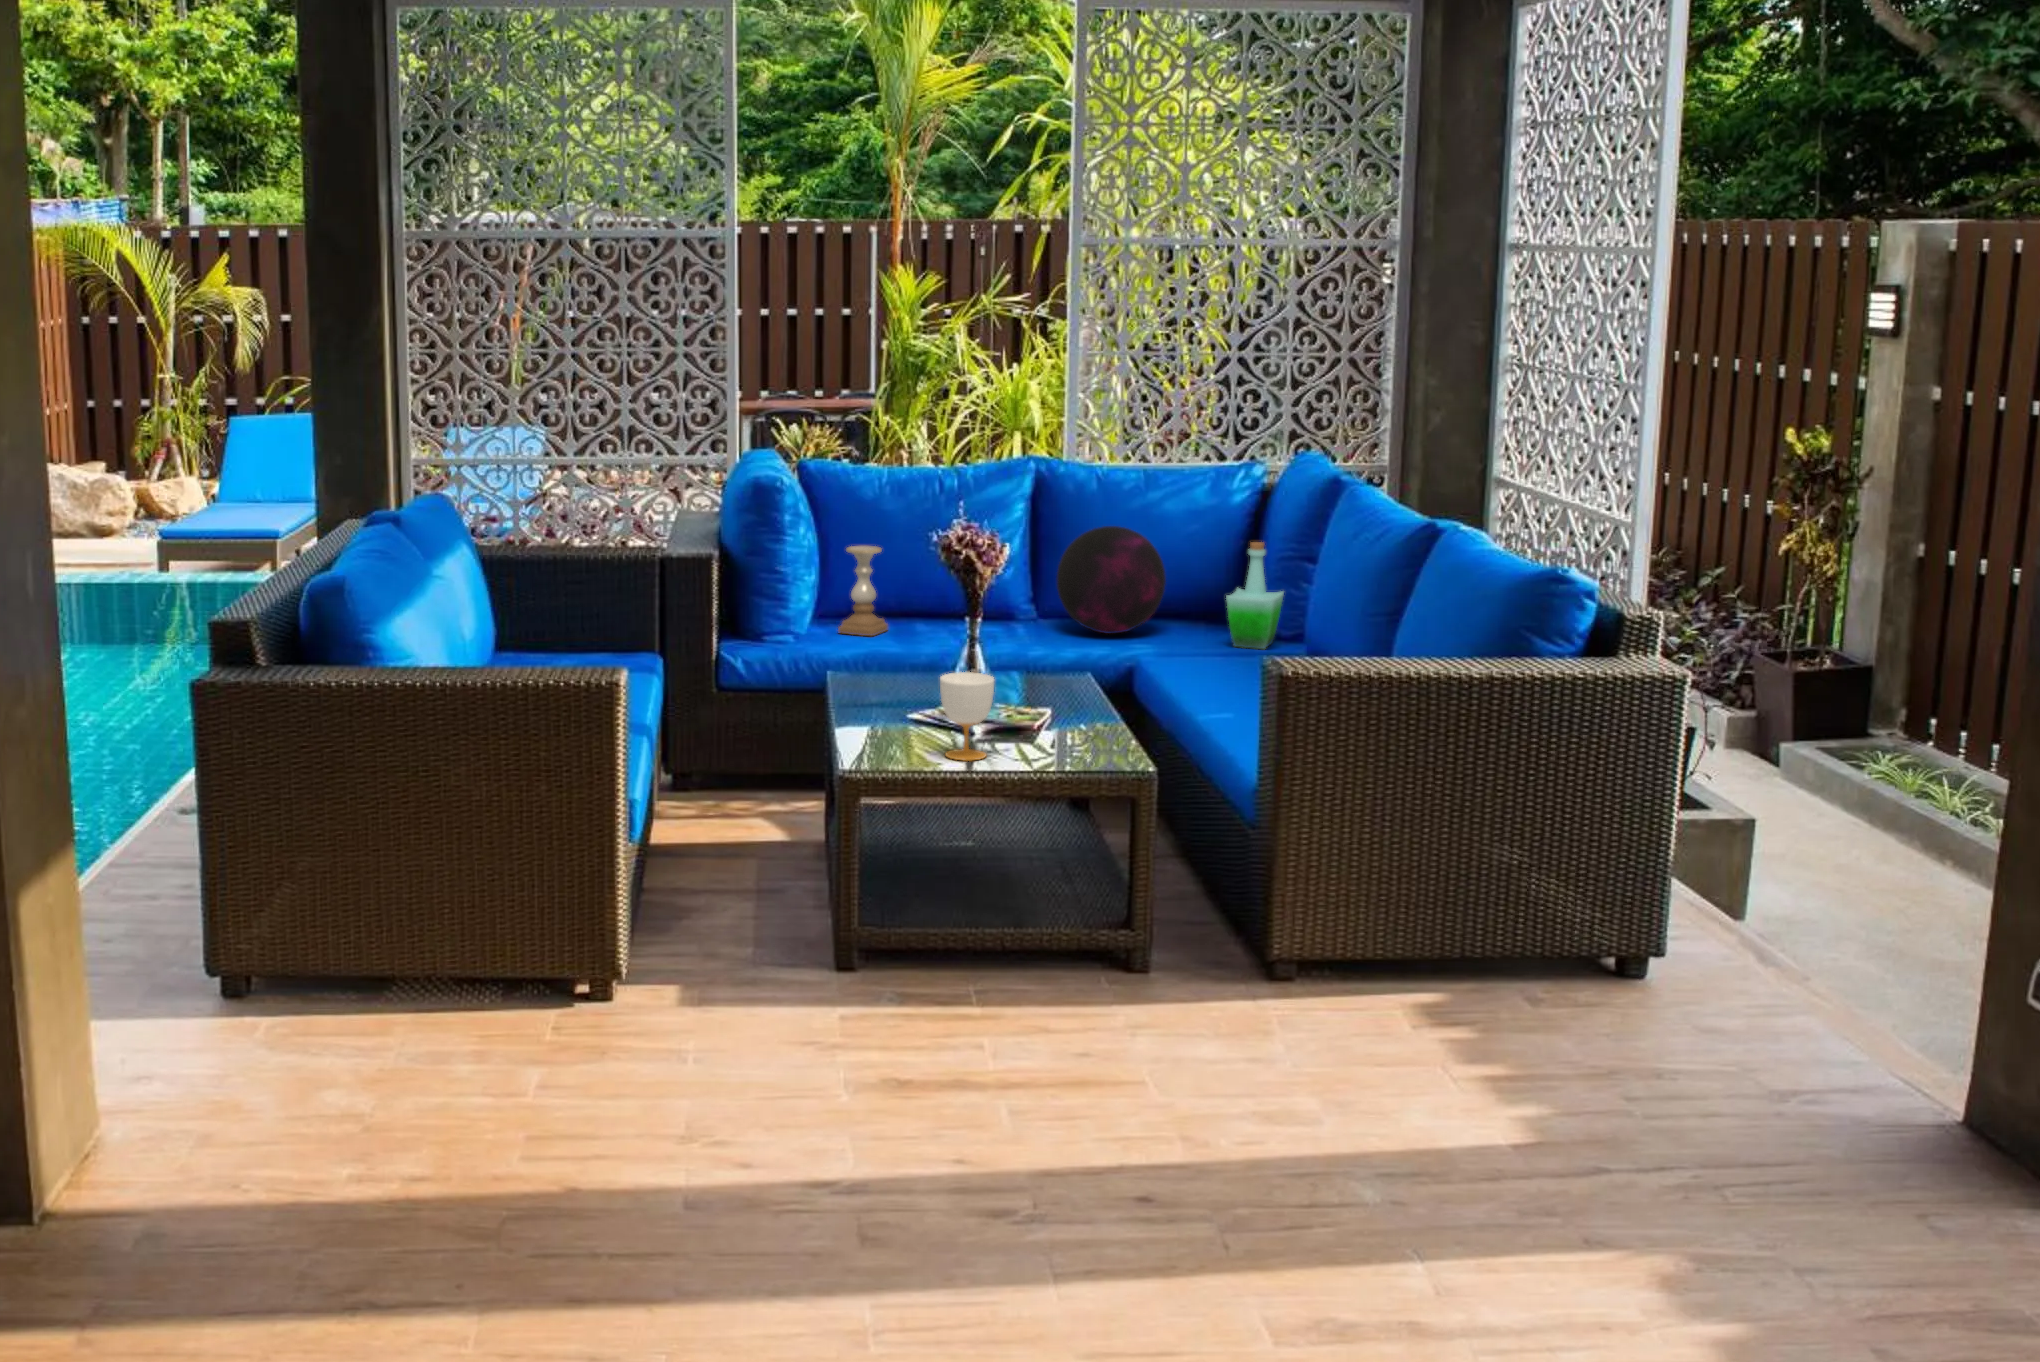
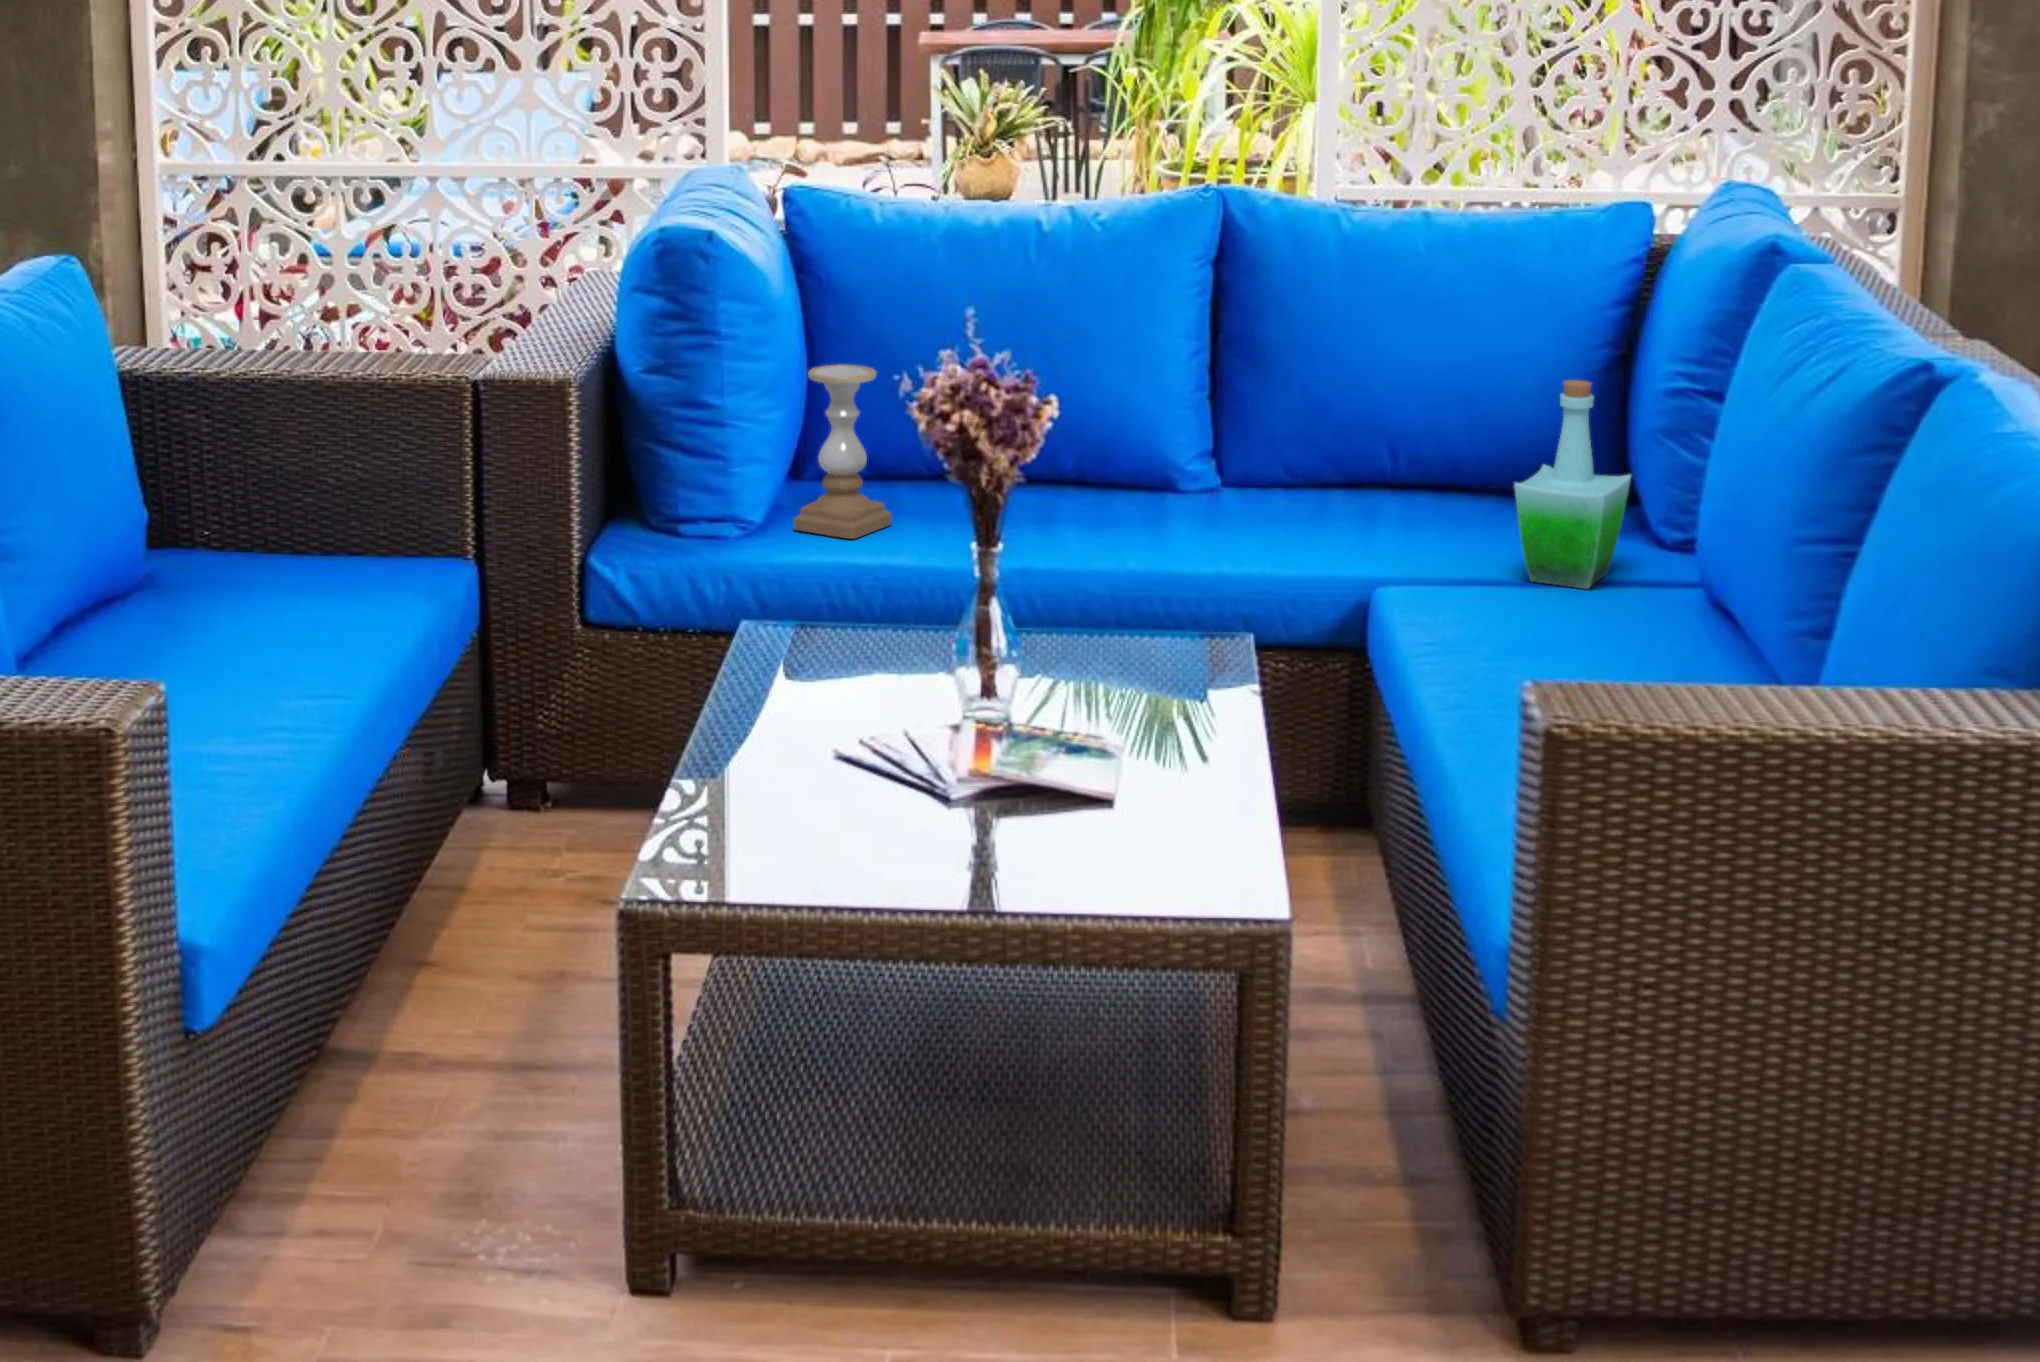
decorative orb: present [1056,526,1166,634] -> none [1205,338,1411,543]
cup: present [940,672,994,761] -> none [814,693,927,882]

